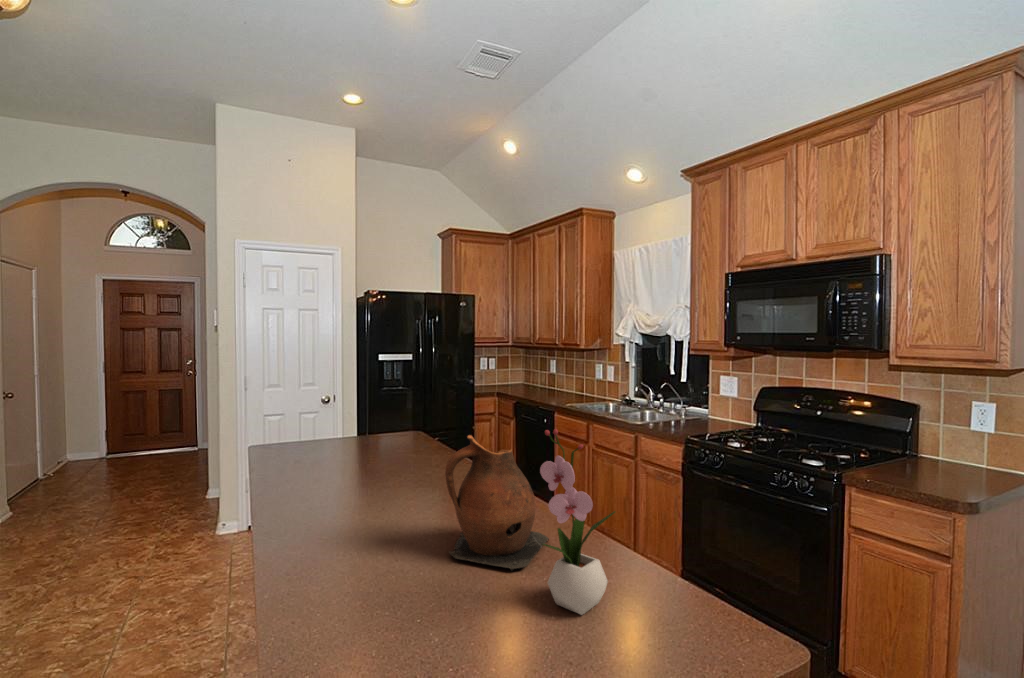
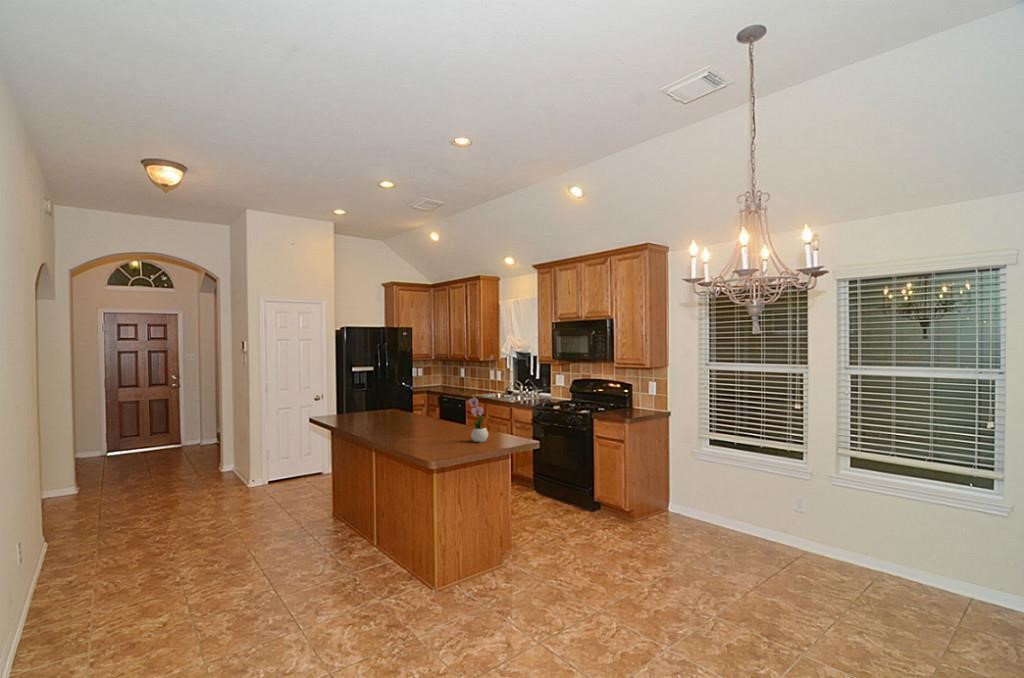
ceramic pitcher: present [445,435,549,571] -> none [434,396,470,438]

